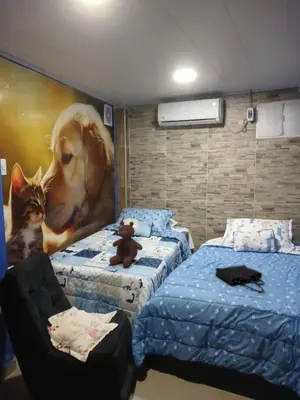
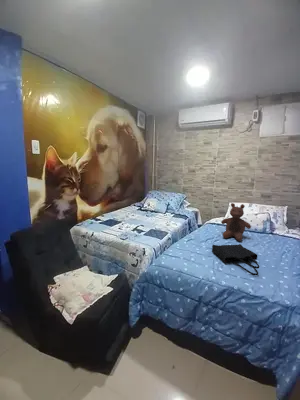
stuffed bear: present [109,221,142,266] -> present [221,203,251,241]

